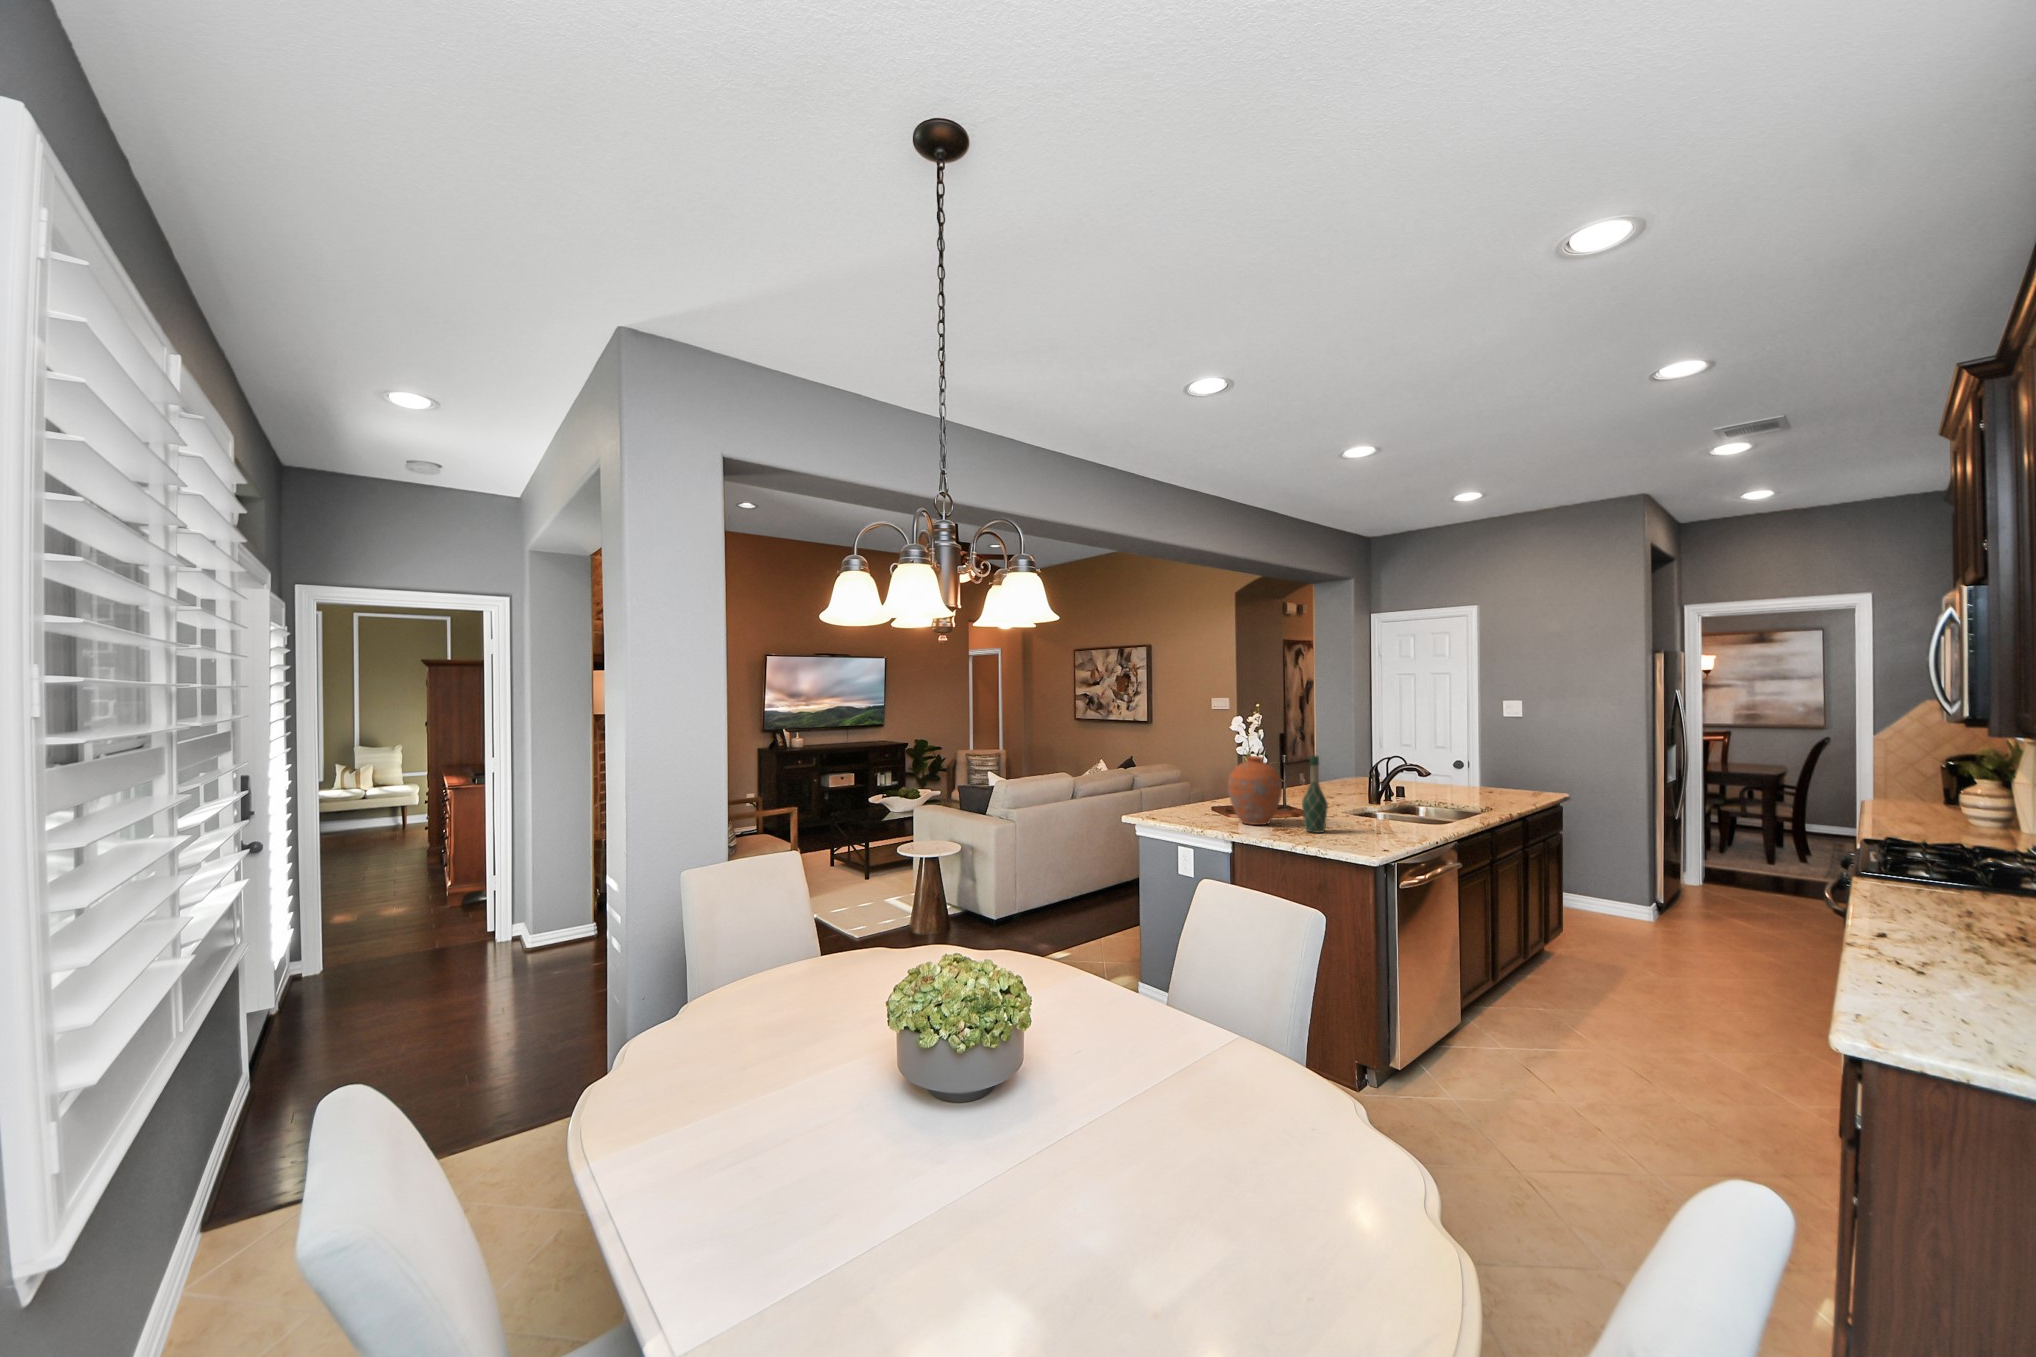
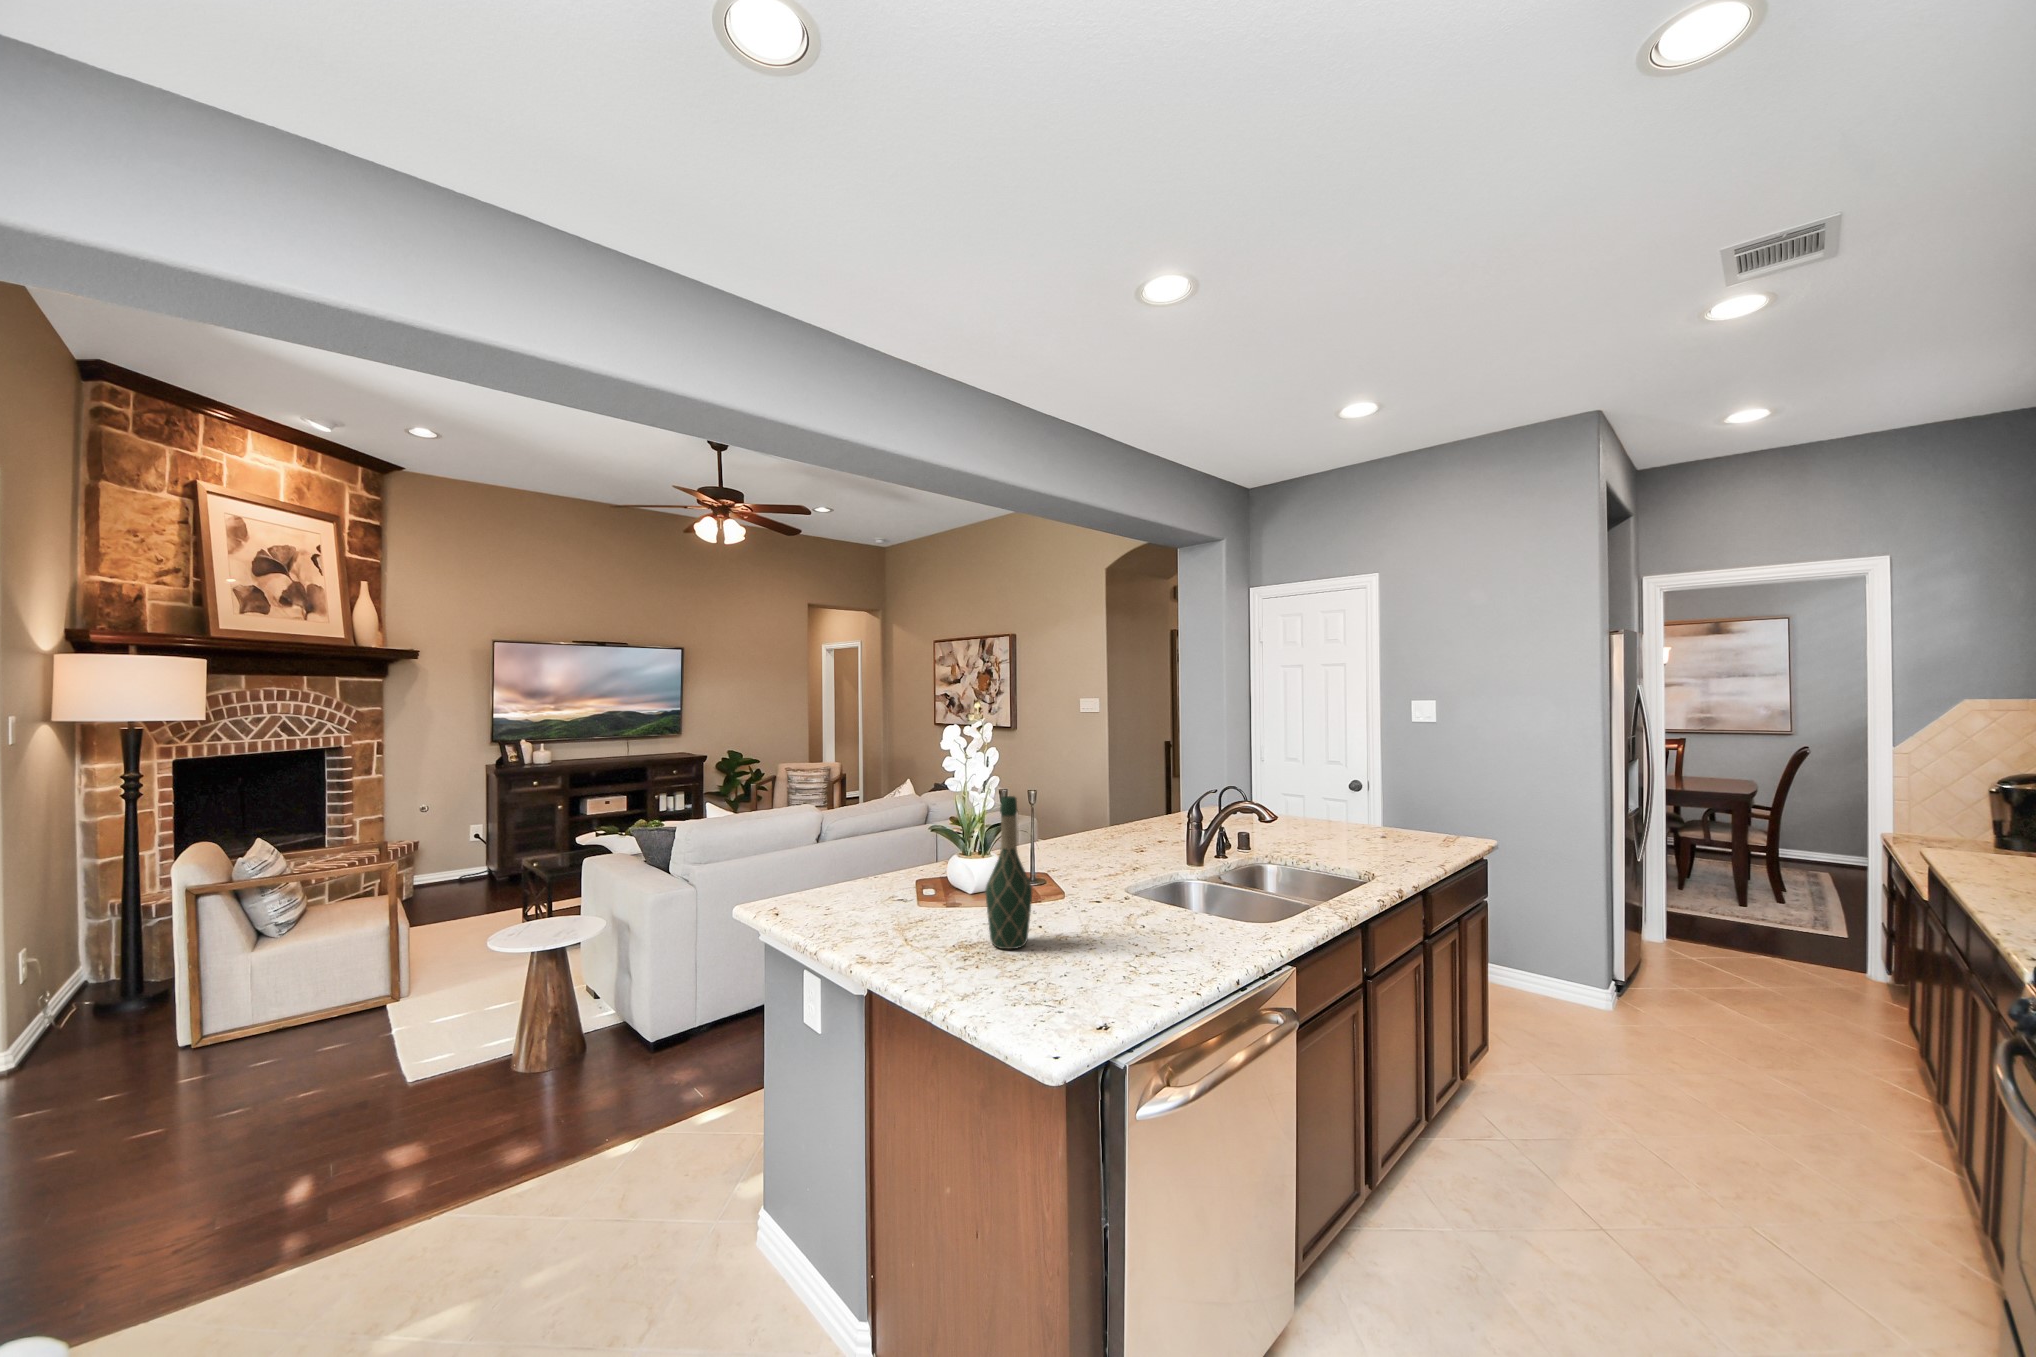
vase: present [1228,756,1282,825] -> none [882,793,978,922]

